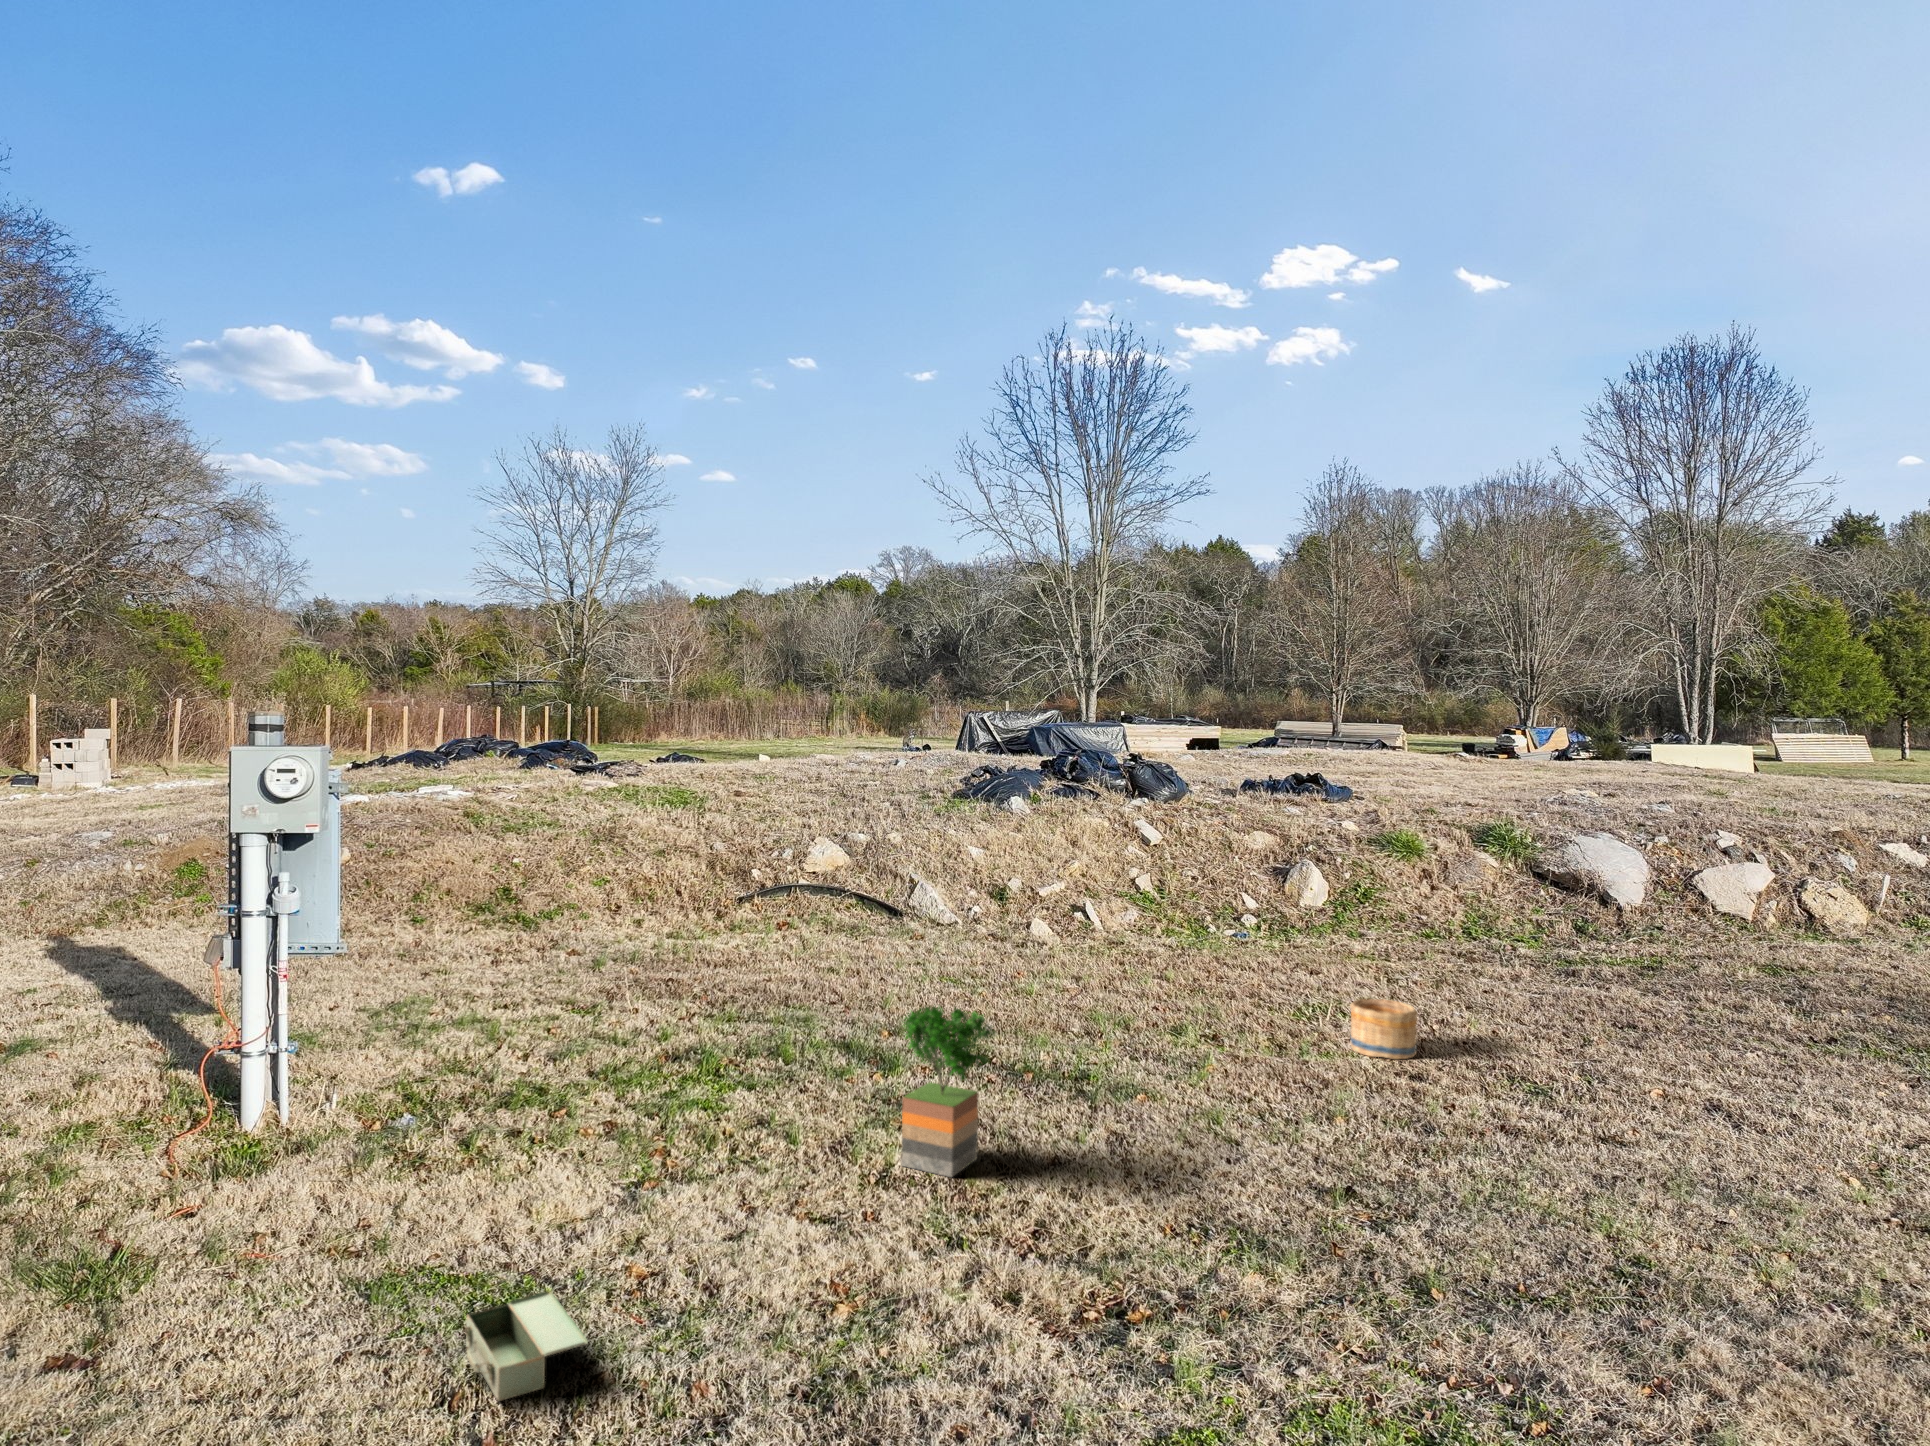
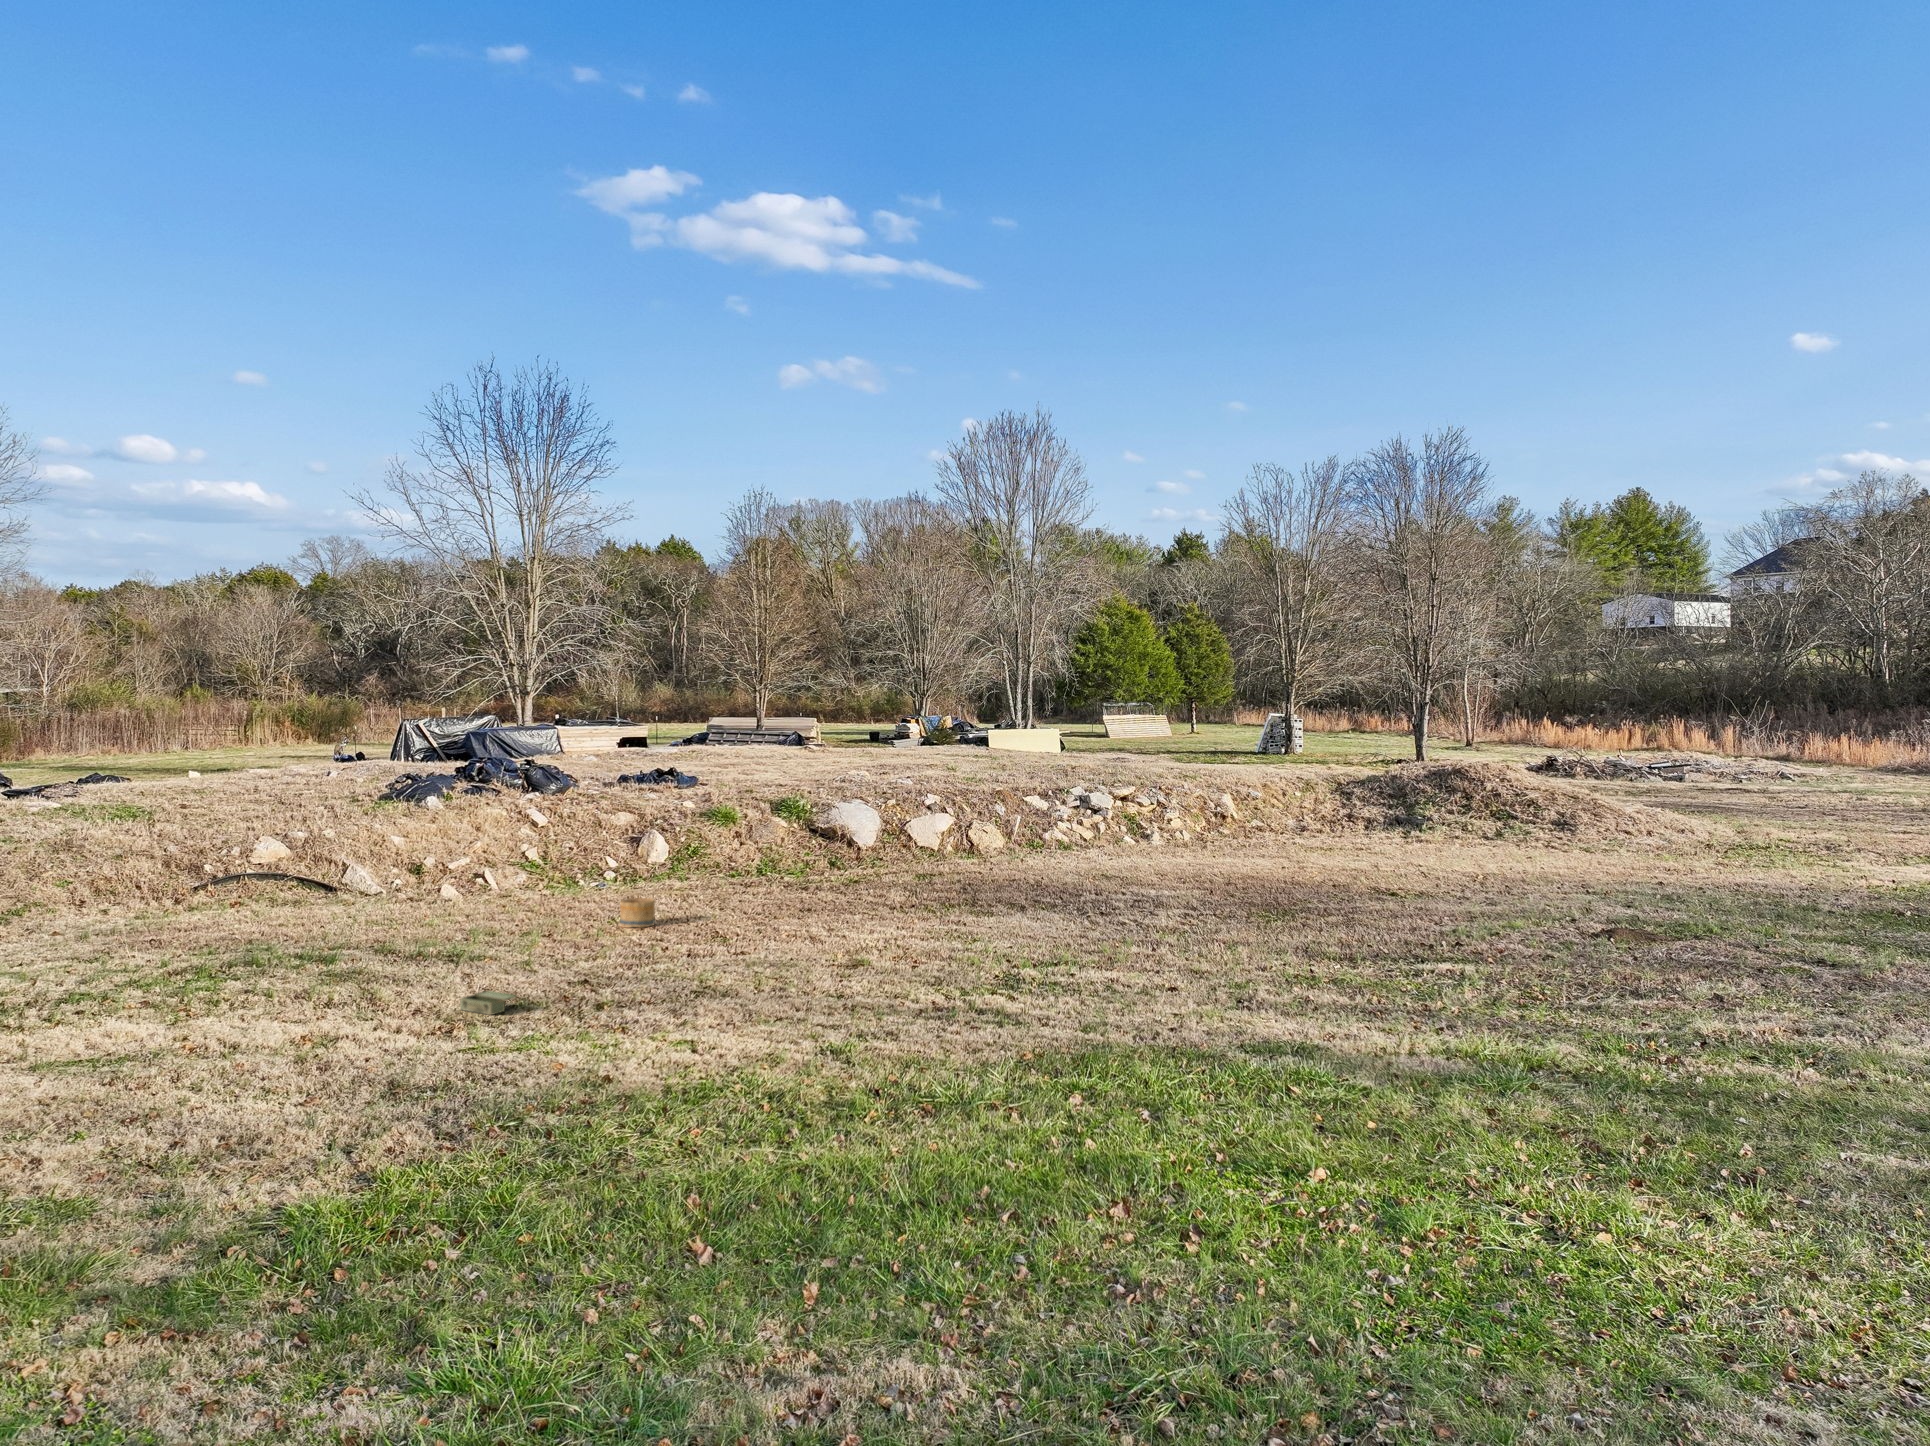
potted tree: present [901,1006,996,1177] -> none [341,903,397,985]
toolbox: present [465,1292,588,1401] -> present [460,991,516,1015]

